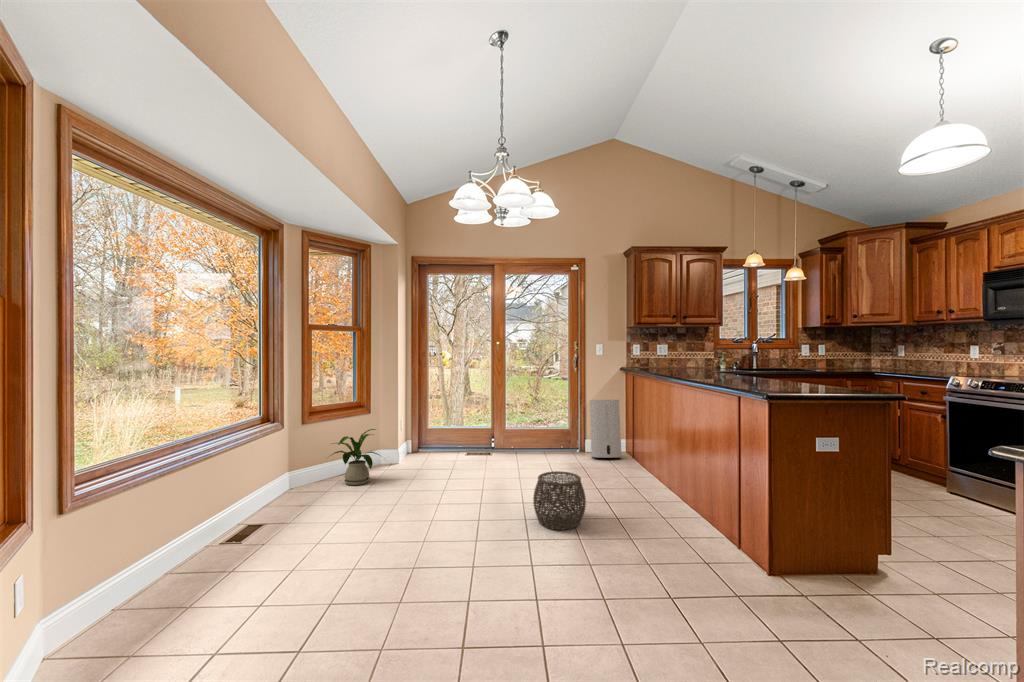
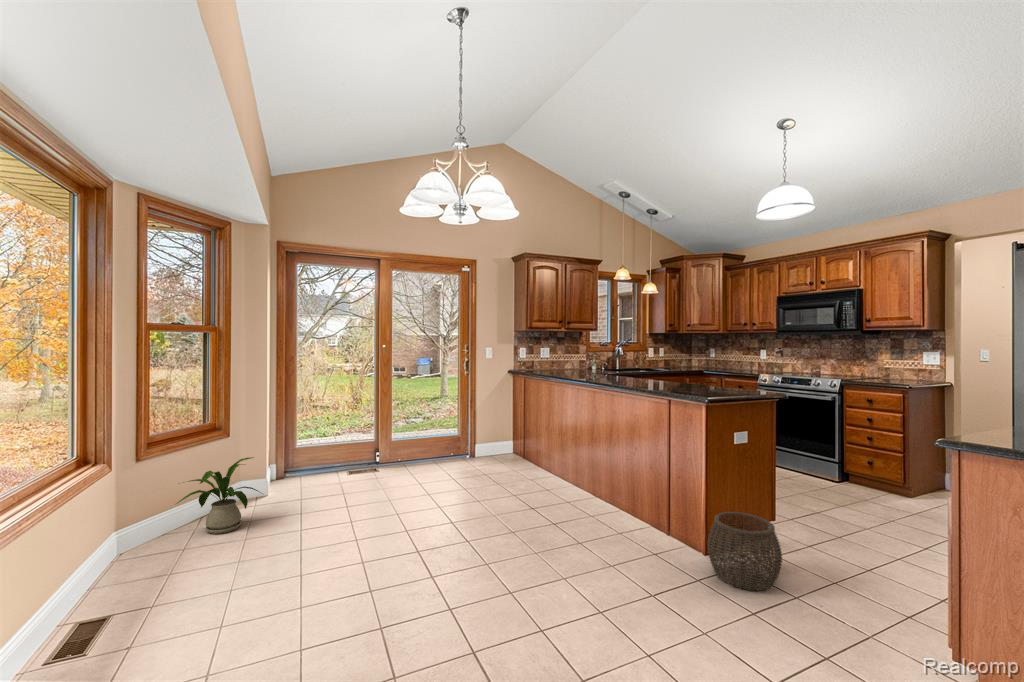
air purifier: present [590,400,622,458] -> none [481,403,513,463]
woven basket: present [533,471,586,530] -> present [708,512,782,591]

